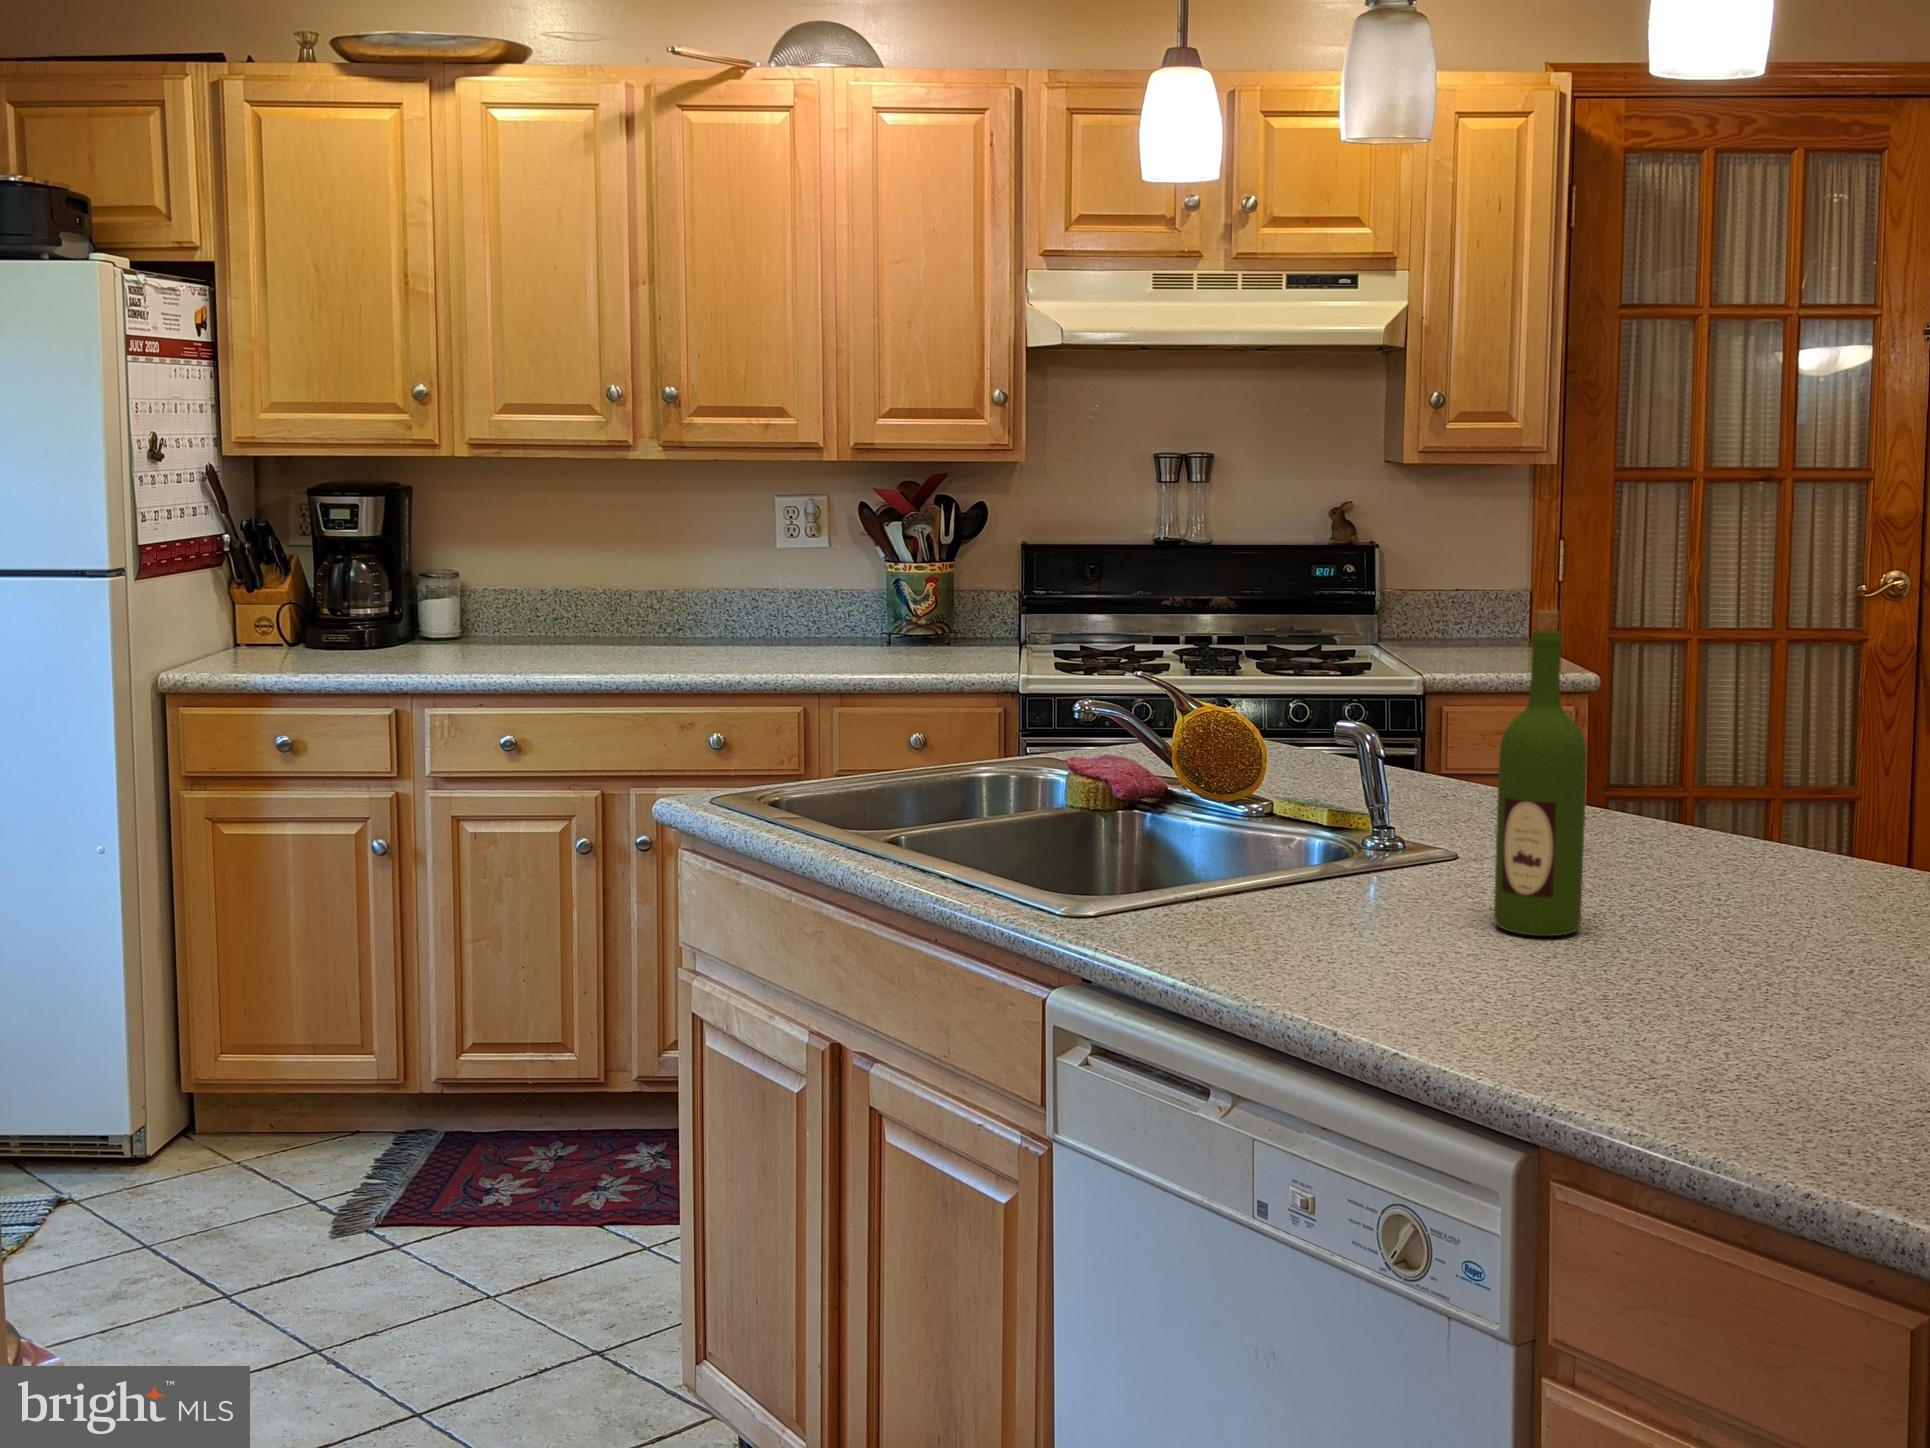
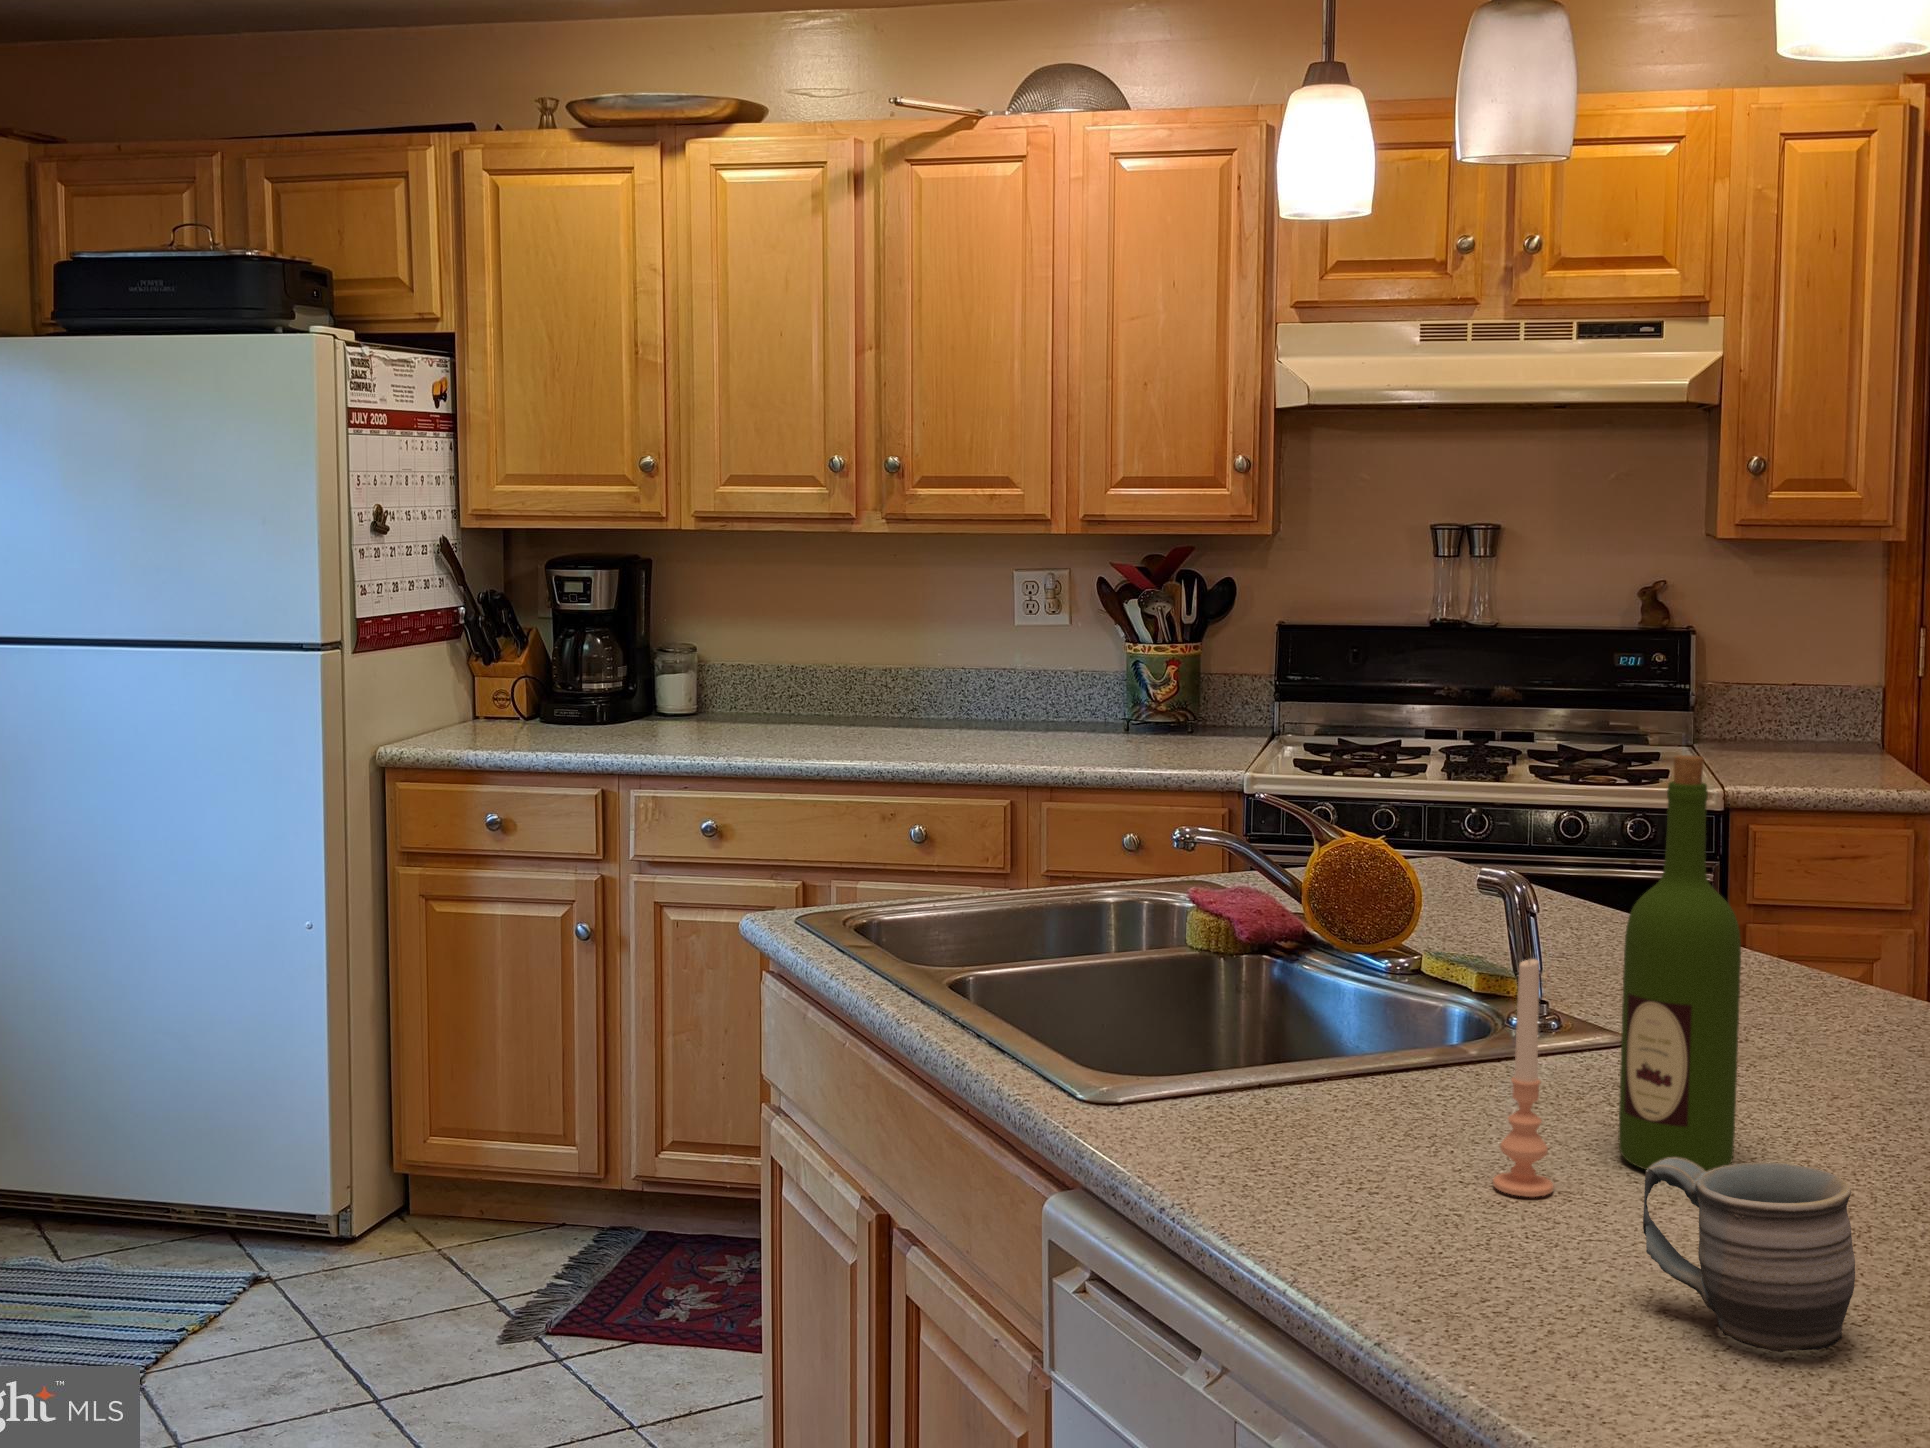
candle: none [1416,769,1462,956] -> present [1493,959,1554,1197]
mug: none [1565,901,1724,1033] -> present [1643,1158,1855,1352]

